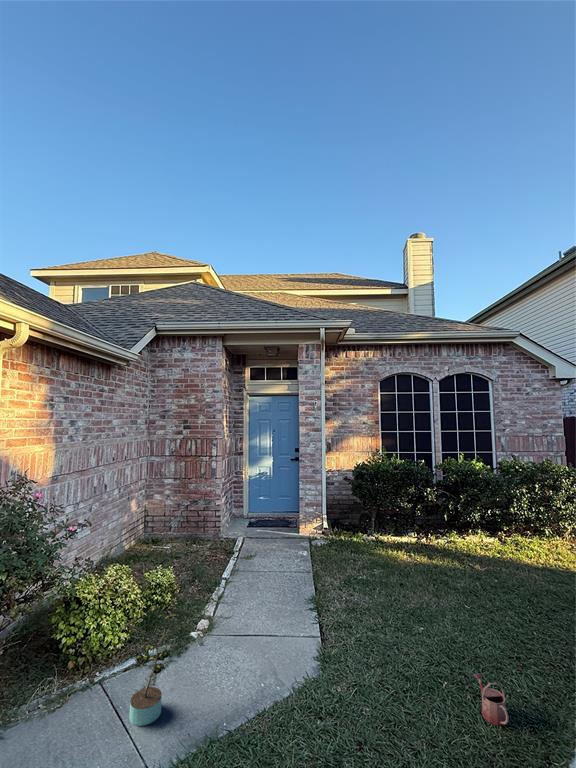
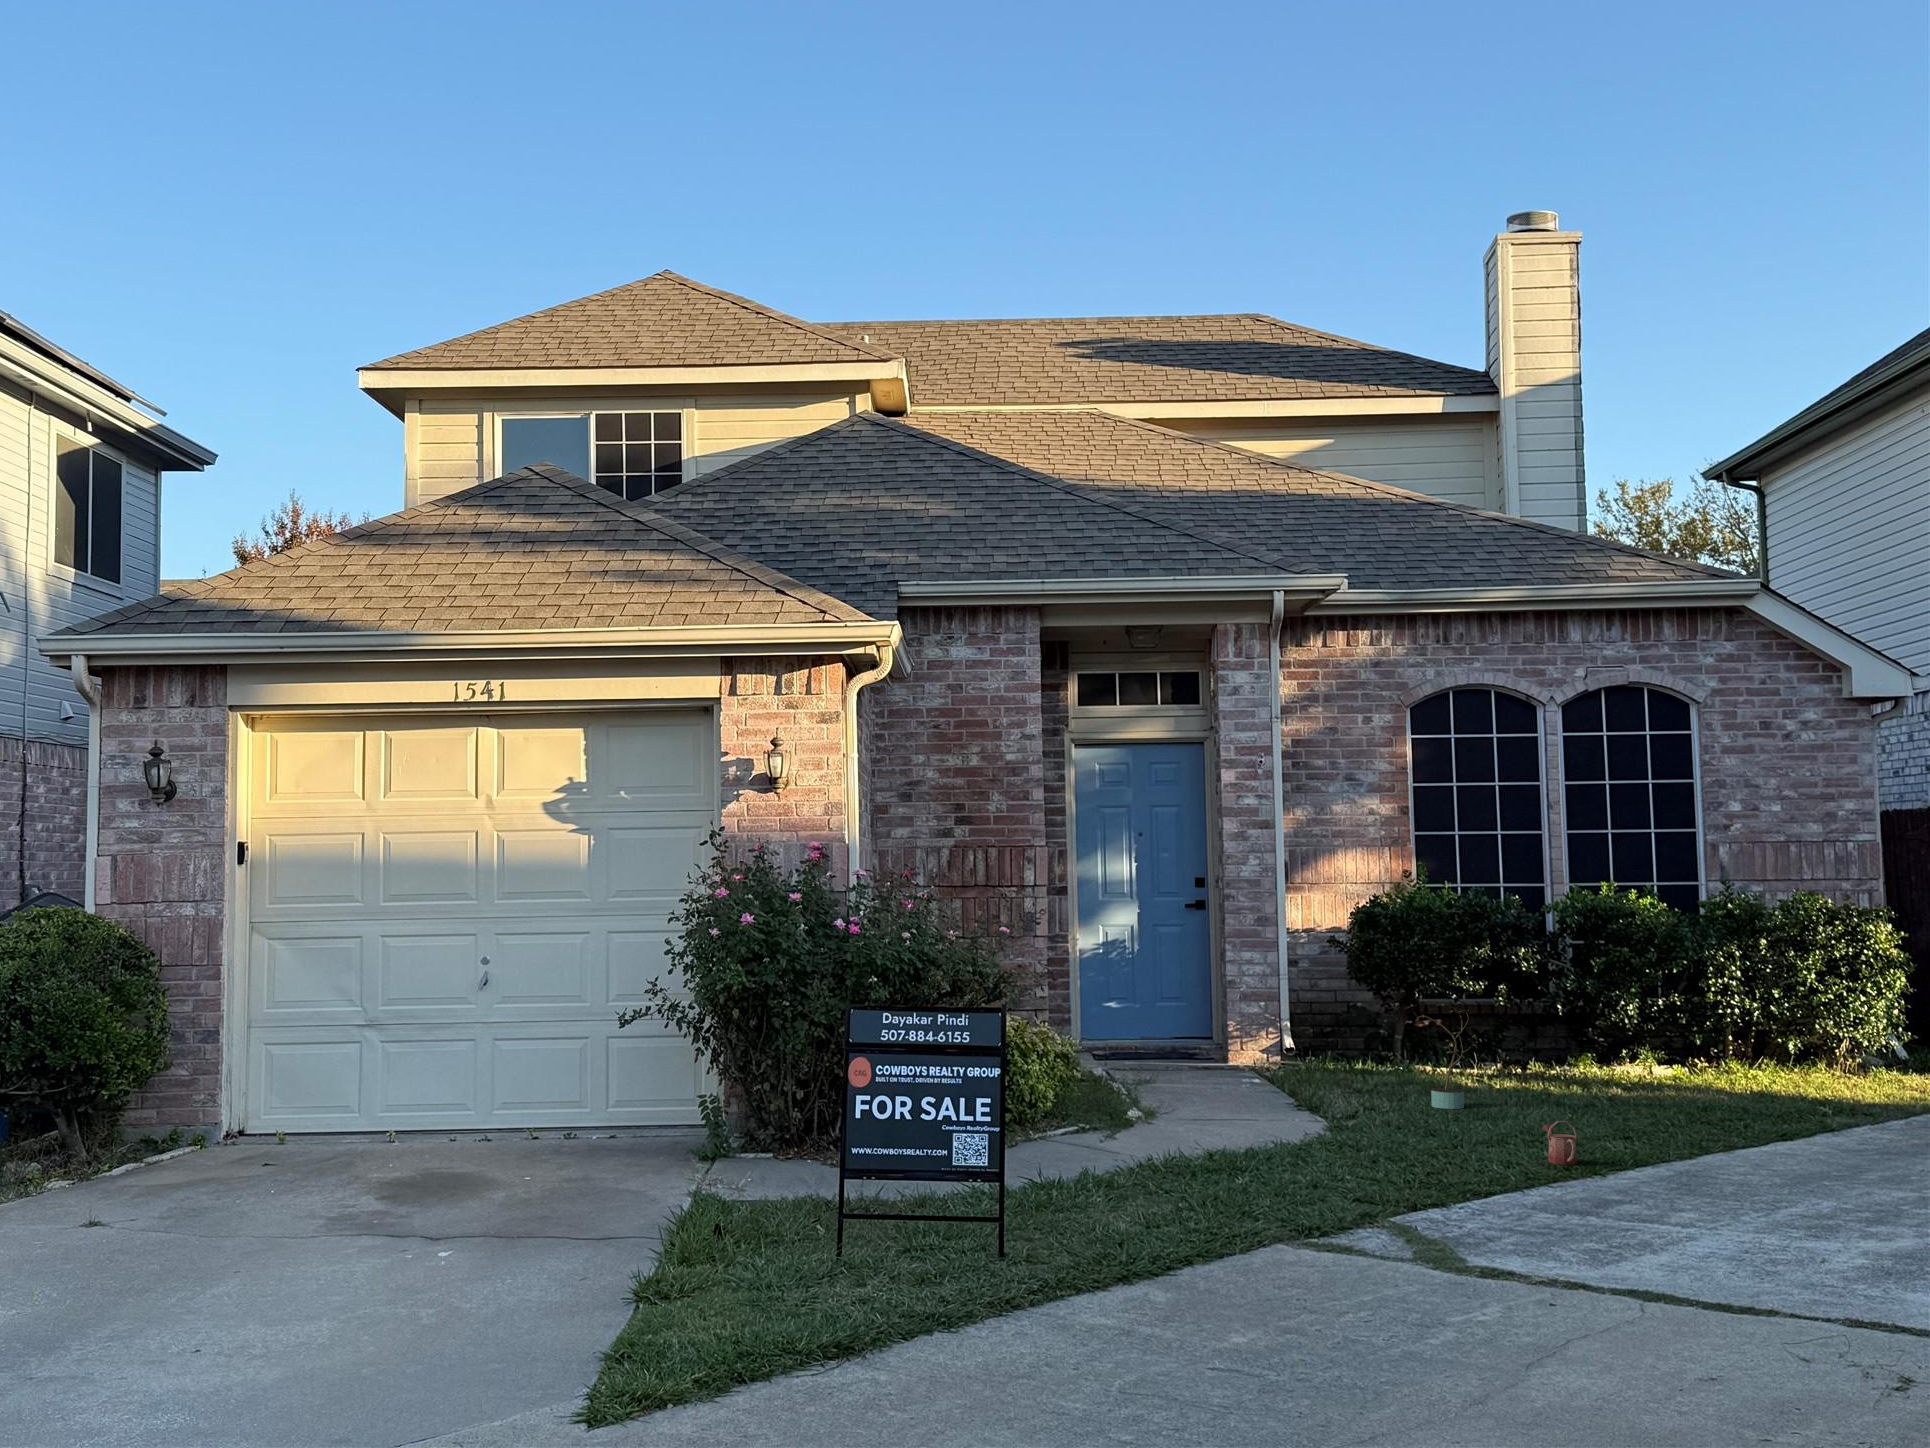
potted plant: present [120,605,176,726] -> present [1416,1004,1479,1109]

